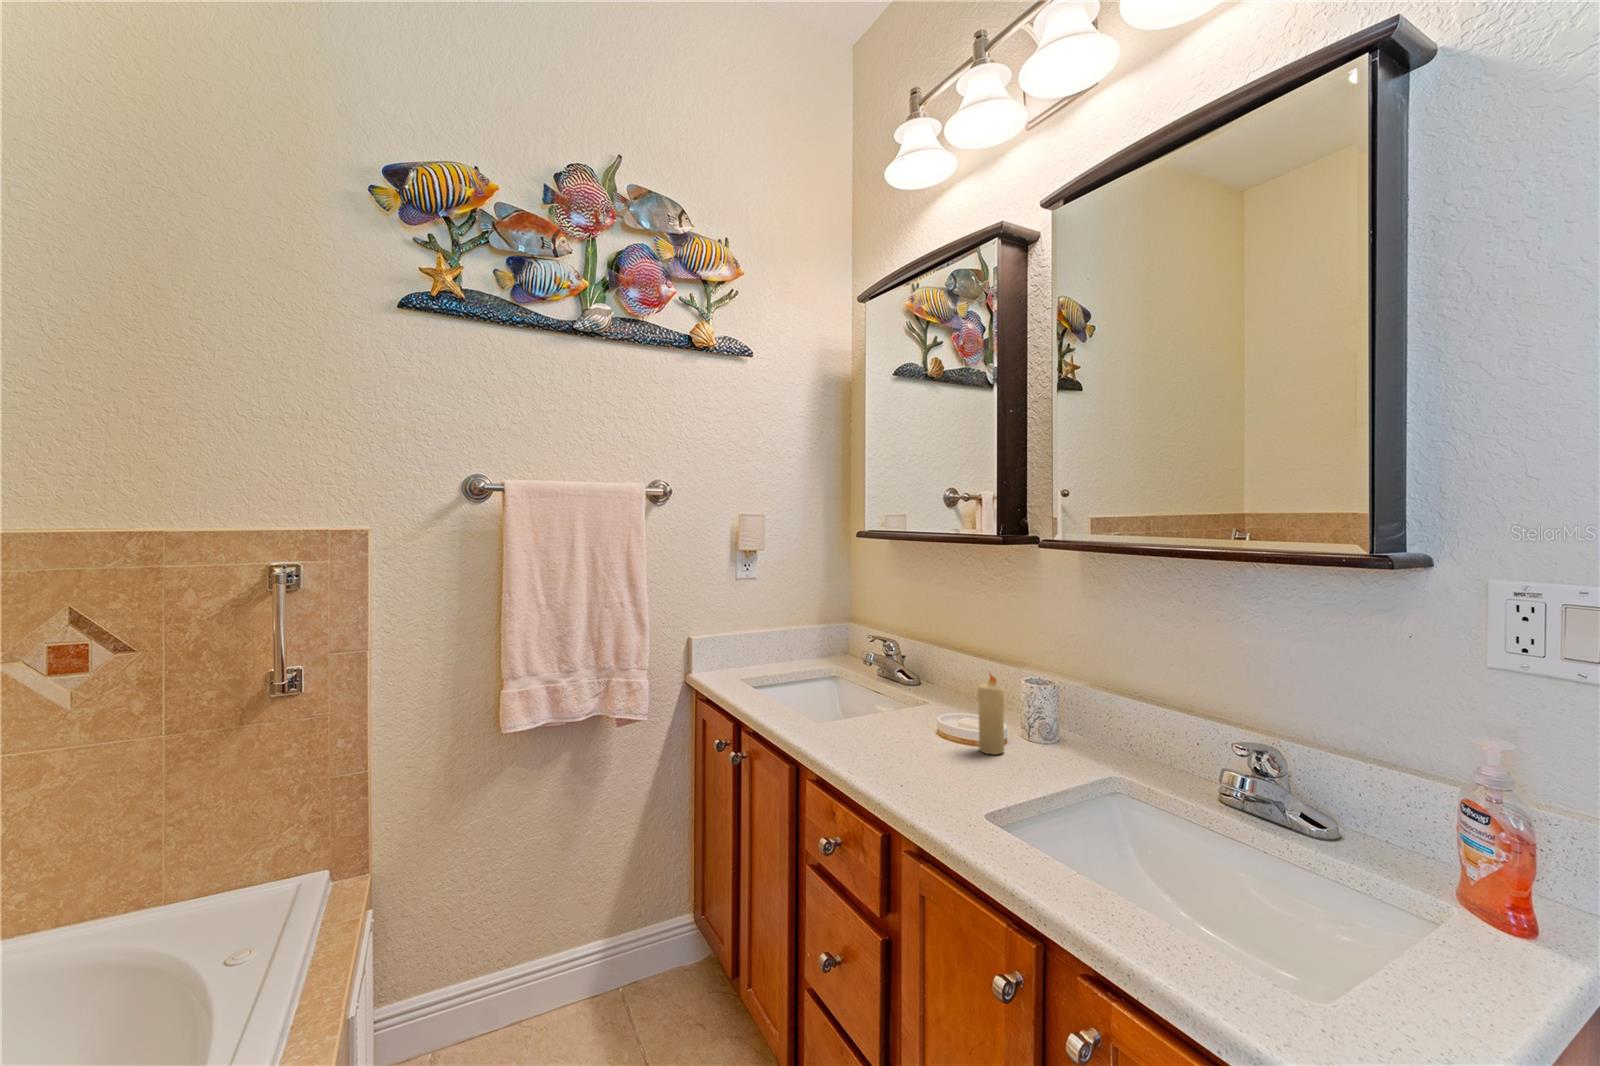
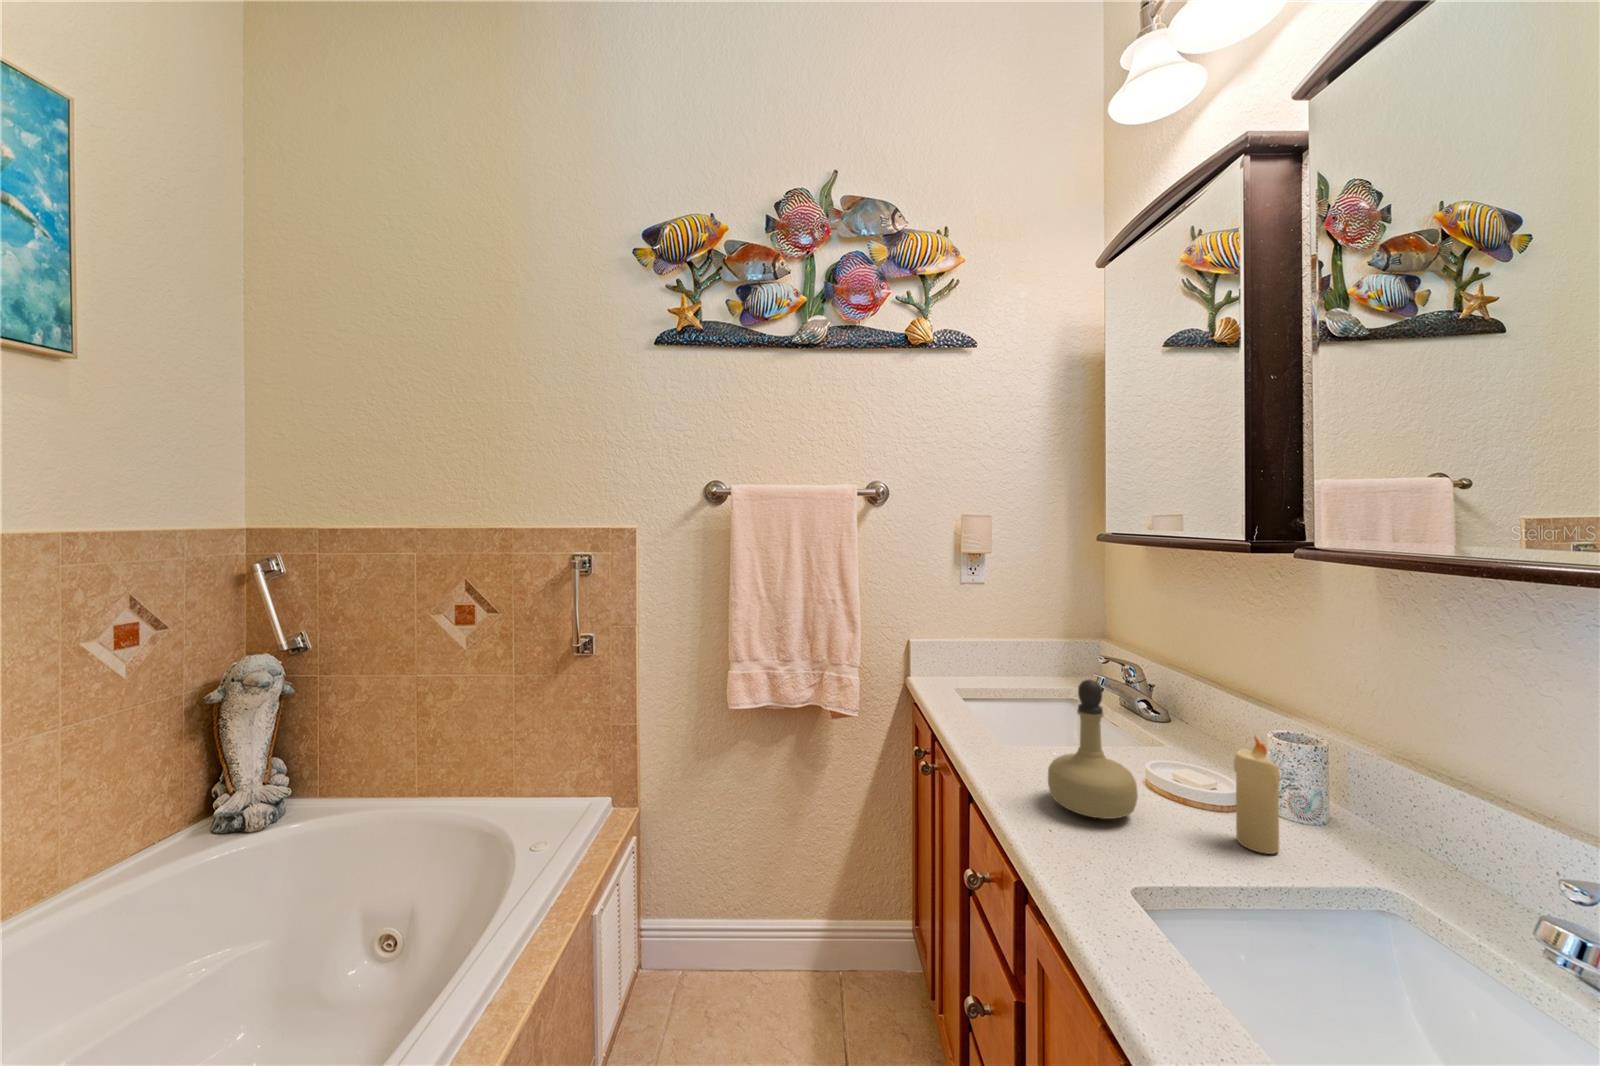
perfume bottle: none [852,645,917,754] -> present [1048,680,1138,819]

